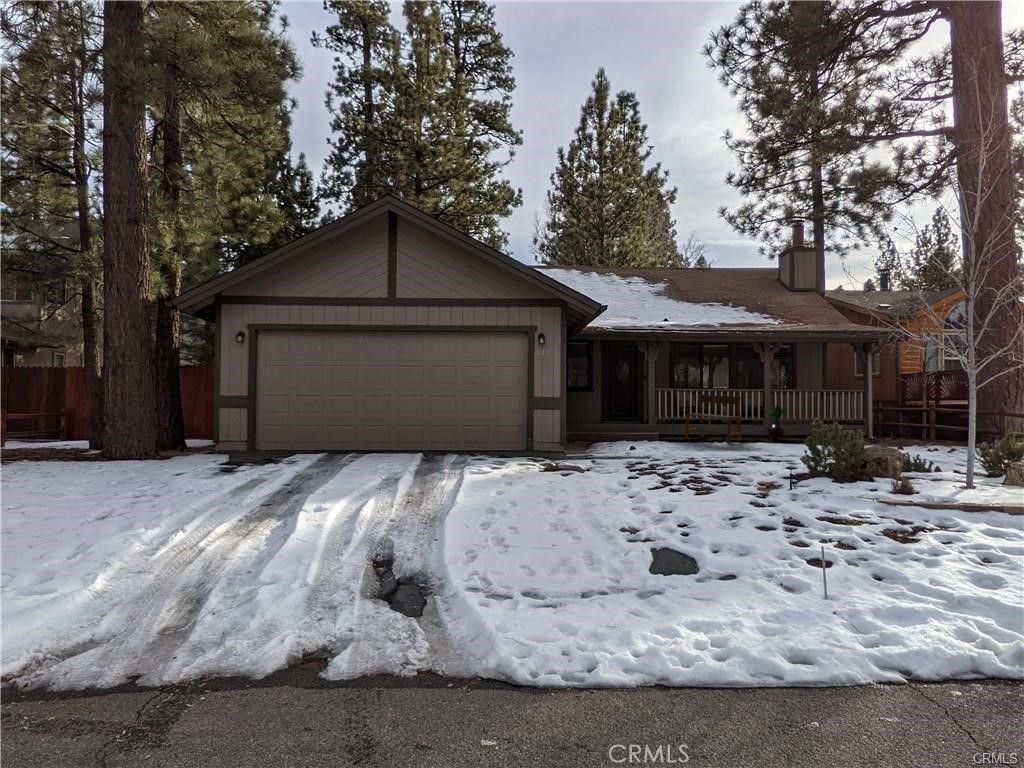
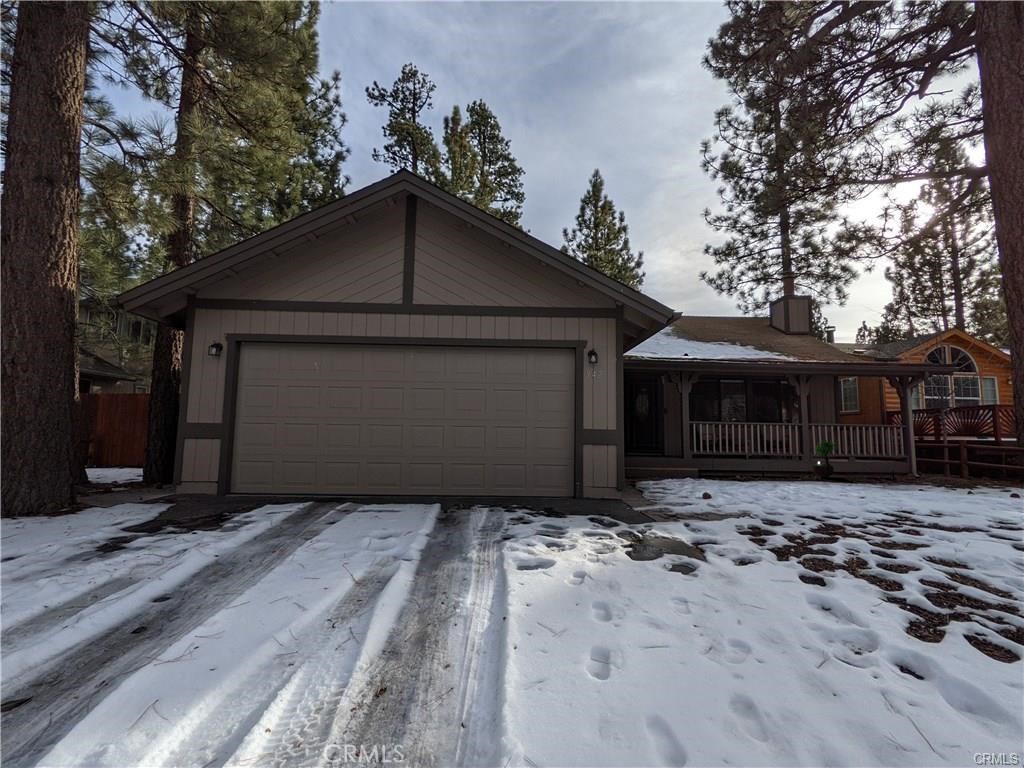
bench: present [685,394,742,443] -> none [726,429,794,484]

